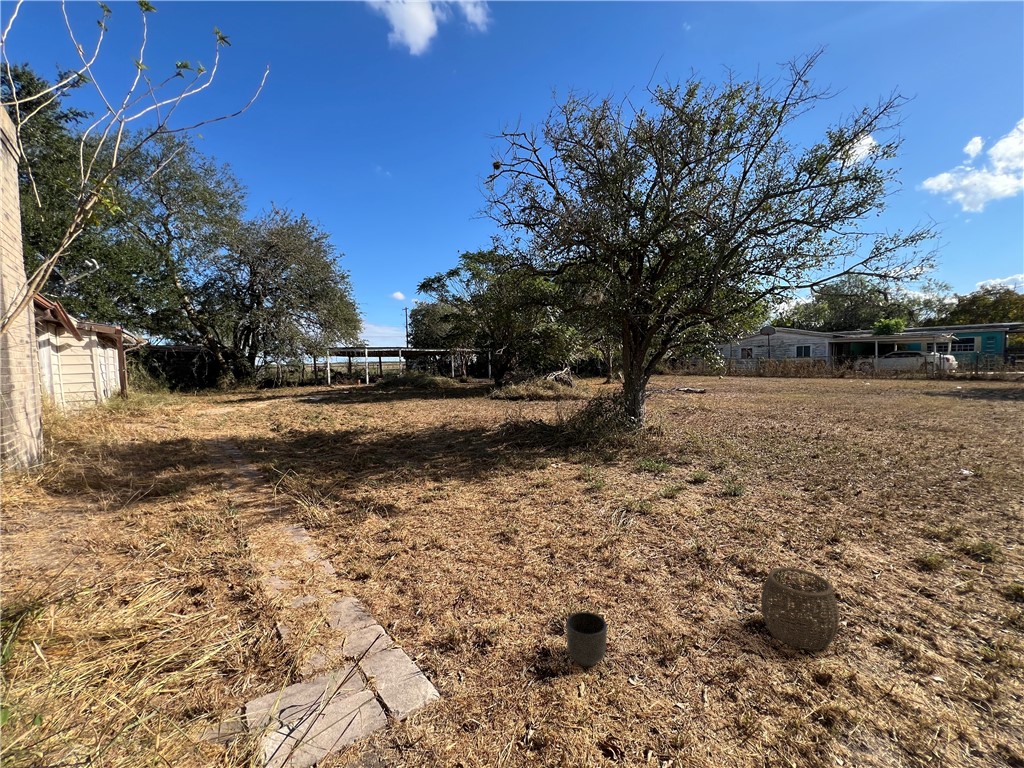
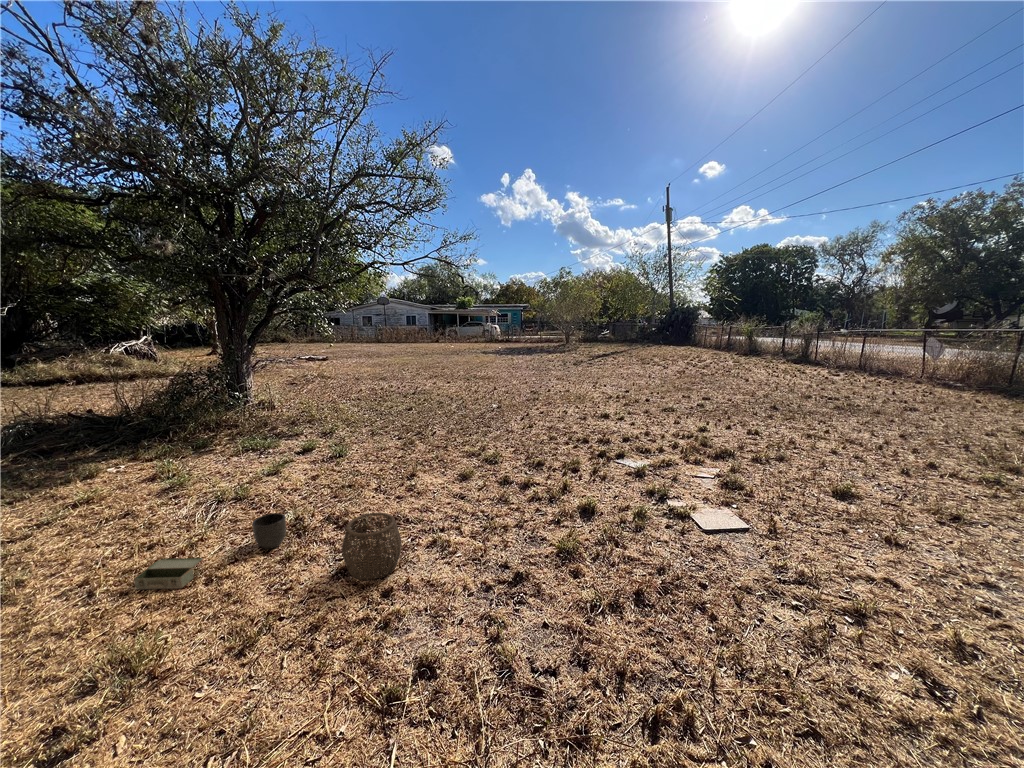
toolbox: none [576,546,623,577] -> present [134,558,203,590]
planter: present [566,612,607,667] -> present [252,513,286,549]

